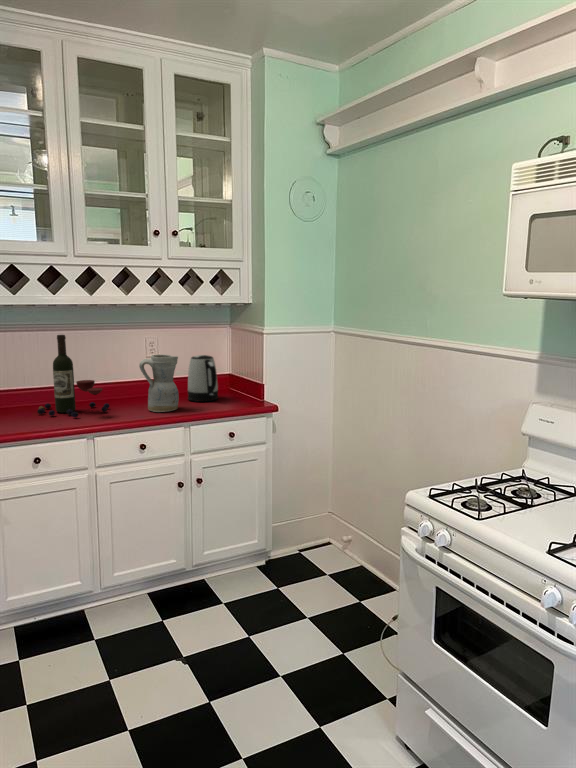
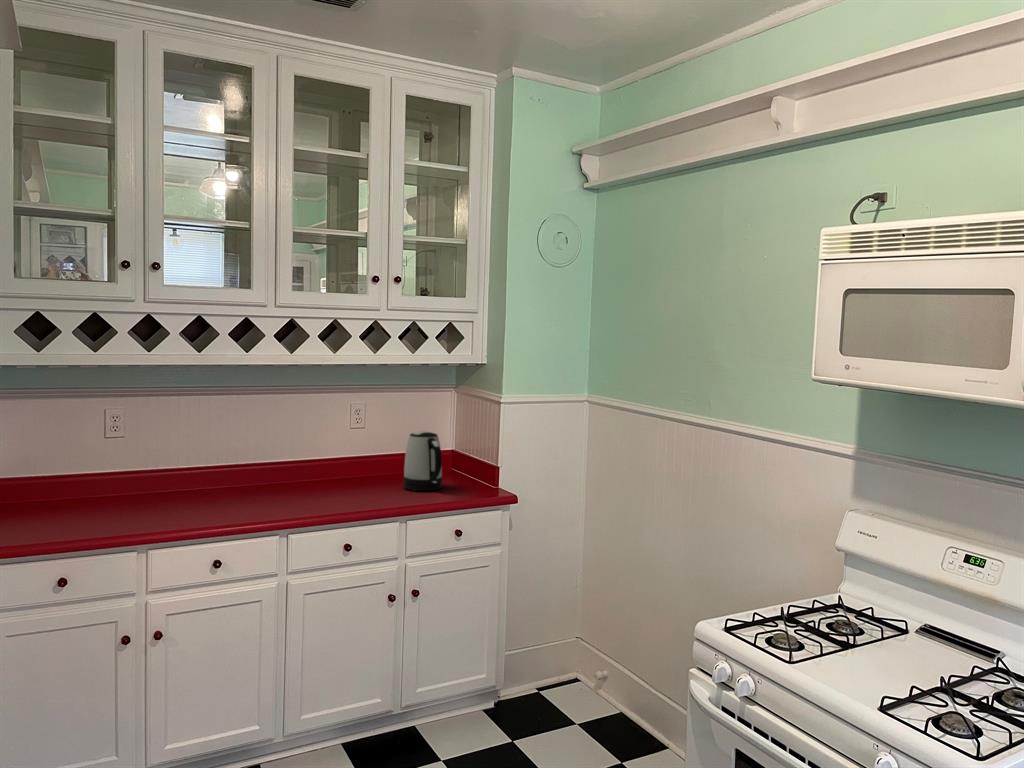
wine bottle: present [37,335,110,417] -> none [215,403,306,510]
ceramic pitcher: present [139,354,179,412] -> none [348,431,396,504]

